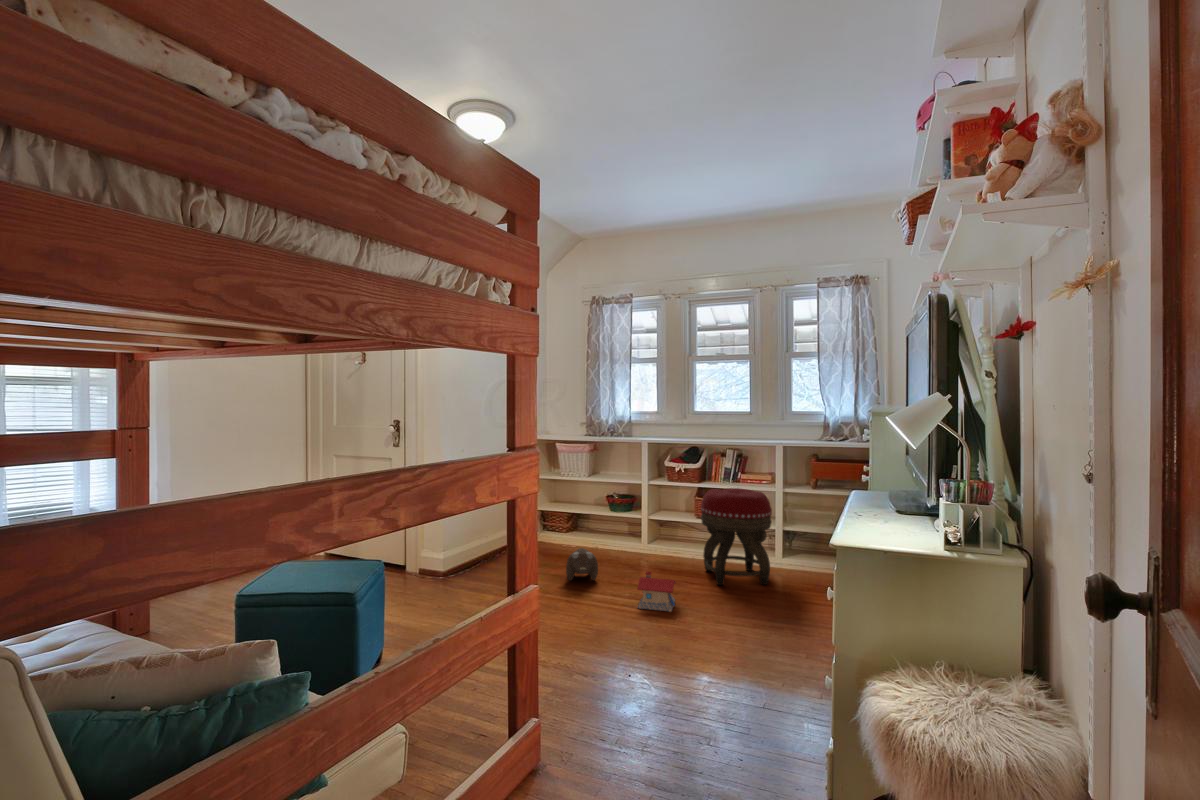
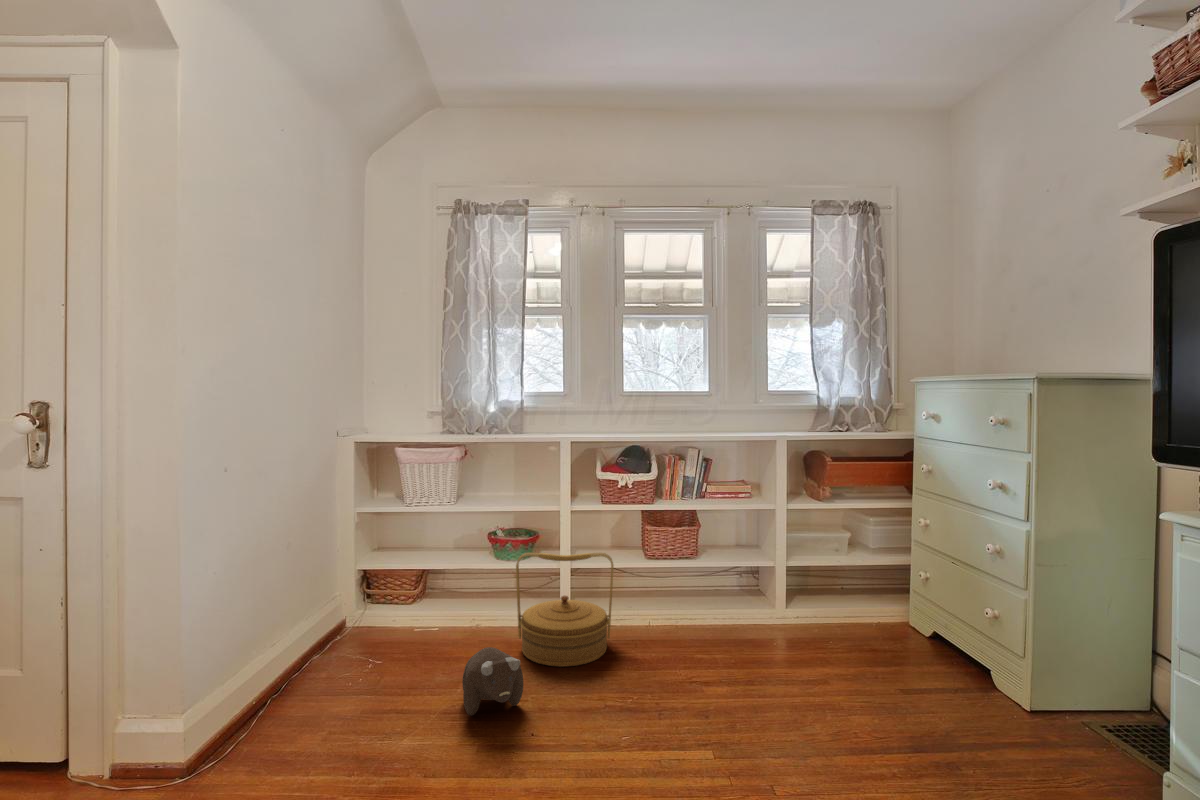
footstool: present [701,488,772,585] -> none [677,513,792,678]
woven basket: none [610,505,667,570] -> present [516,553,613,667]
toy house: present [637,572,676,611] -> none [628,686,704,768]

